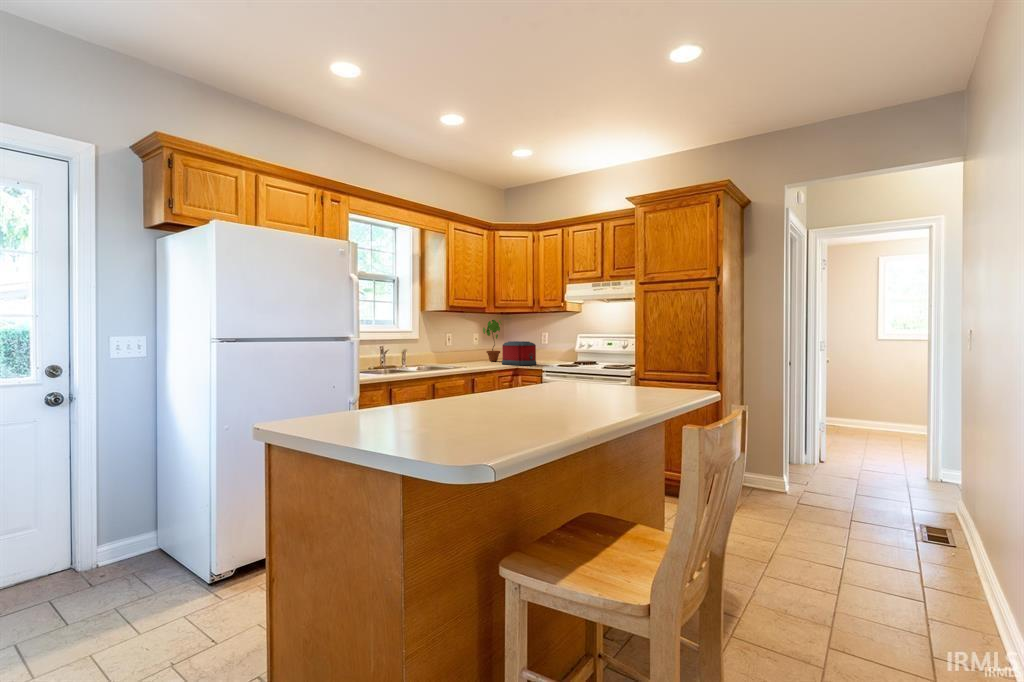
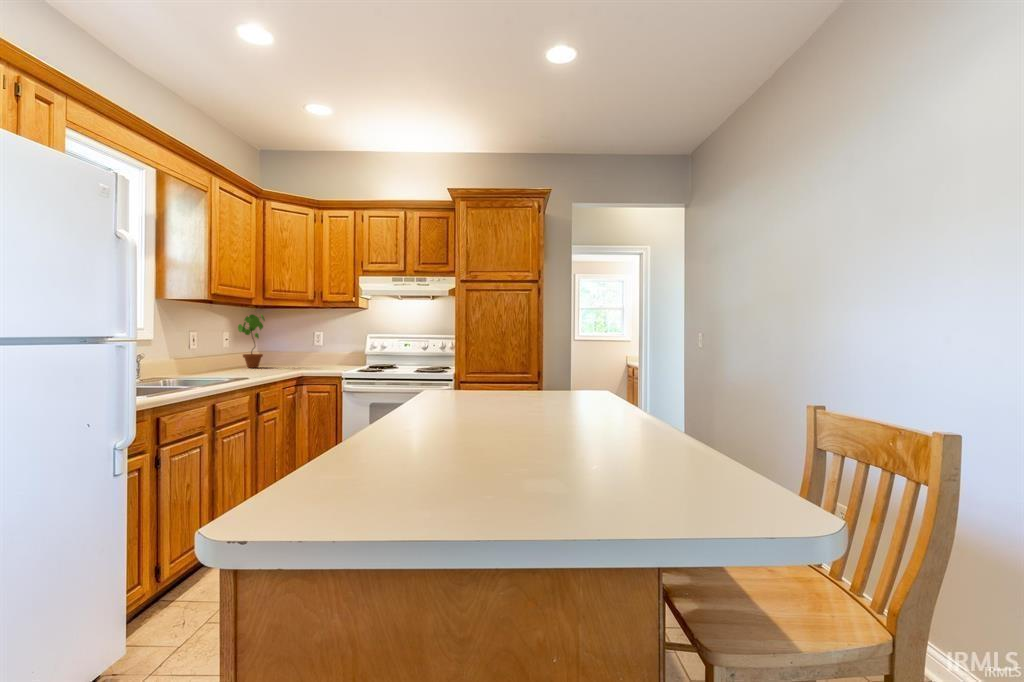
toaster: present [502,341,536,365] -> none [278,342,326,372]

